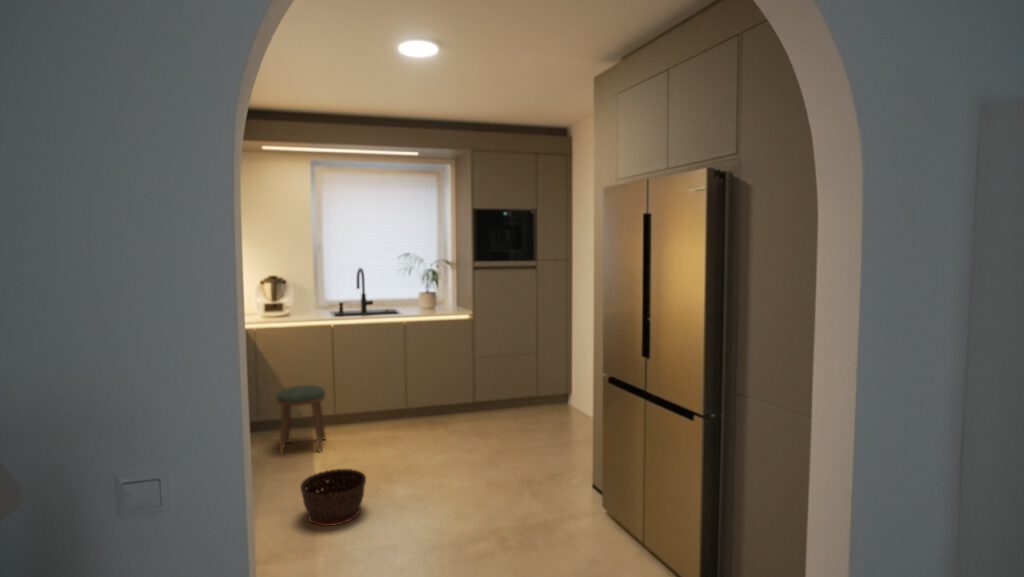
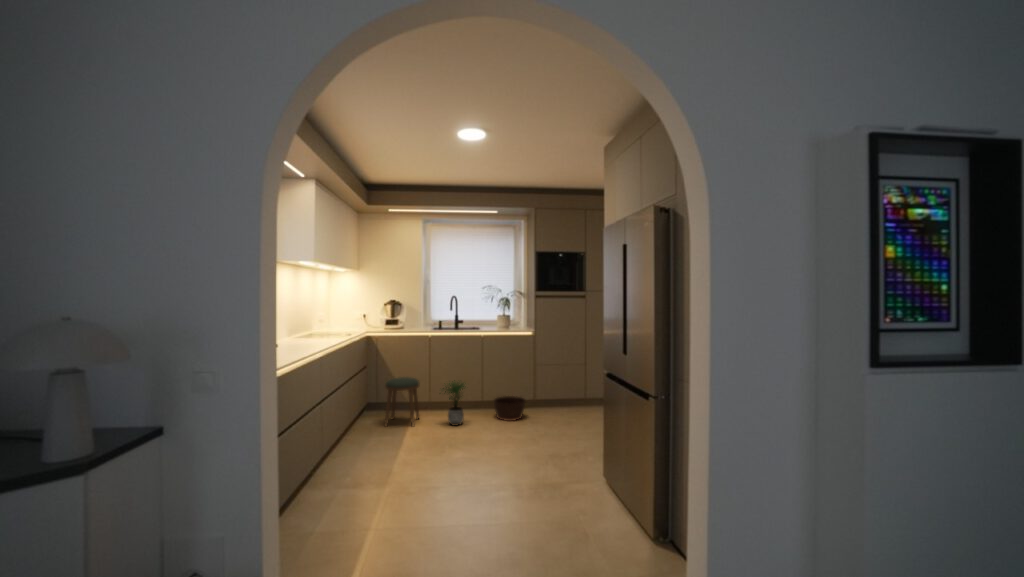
potted plant: none [354,384,398,445] -> present [443,380,464,426]
basket: present [300,469,366,526] -> present [494,396,525,421]

